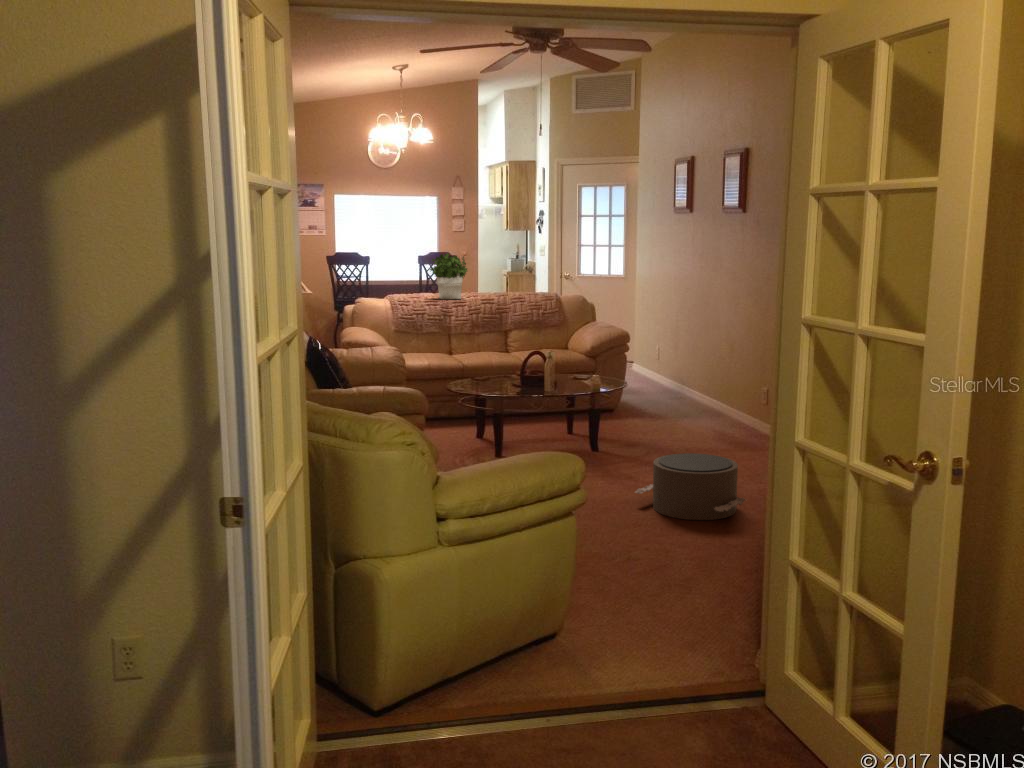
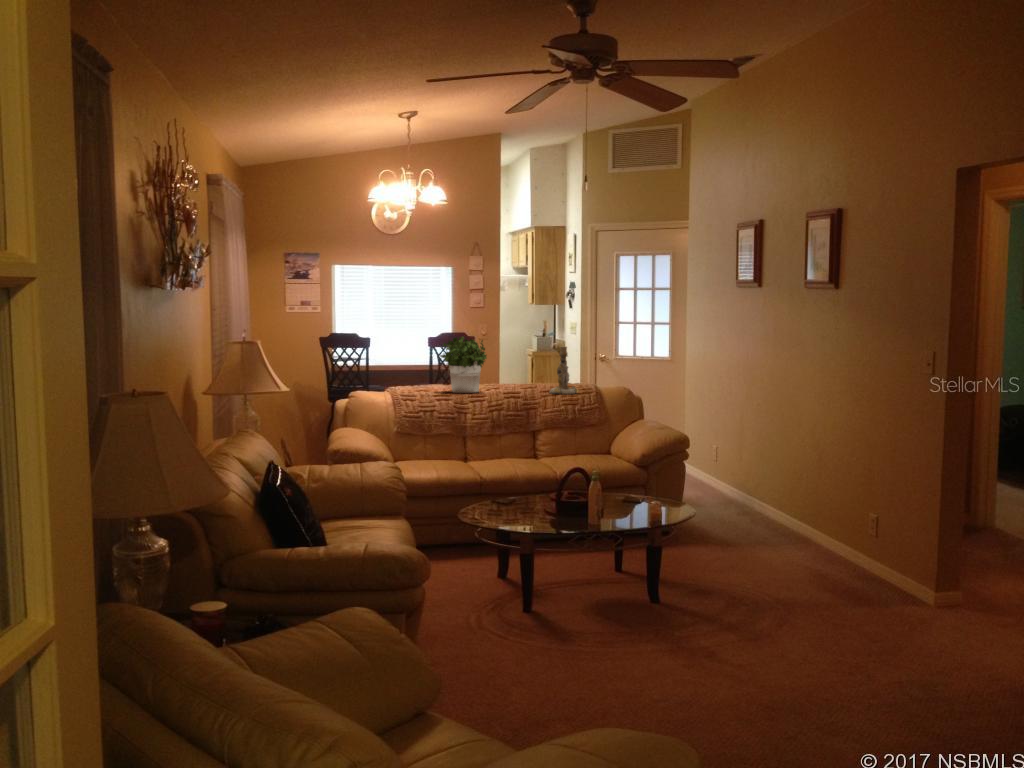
candlestick: none [518,262,543,301] -> present [549,346,580,394]
pouf: present [636,453,745,520] -> none [722,622,886,729]

